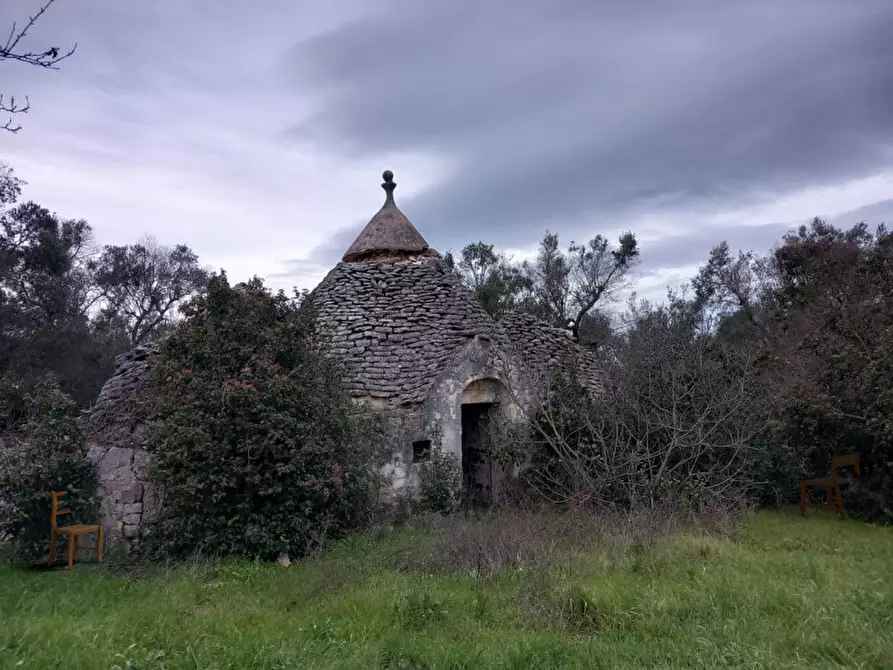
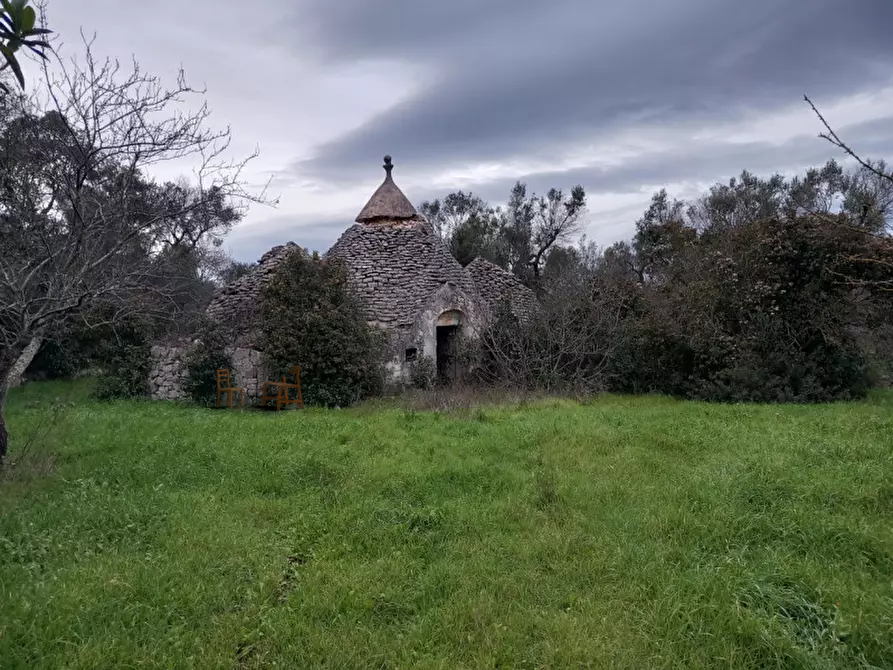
bench: present [801,452,861,520] -> present [262,366,303,410]

